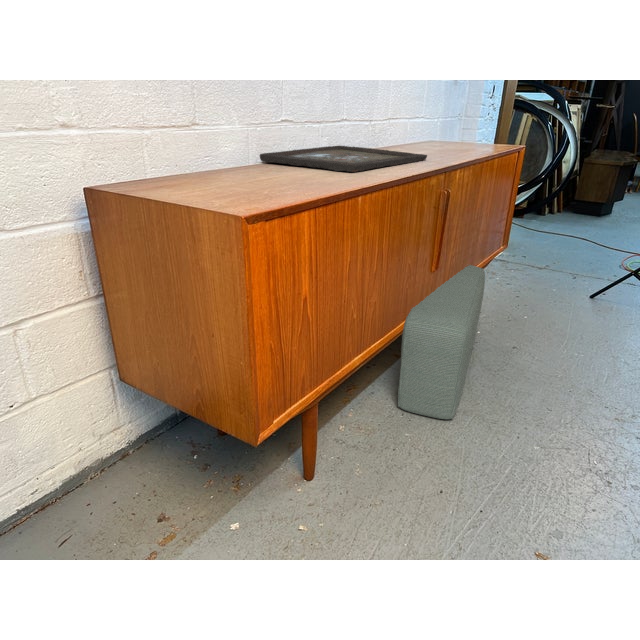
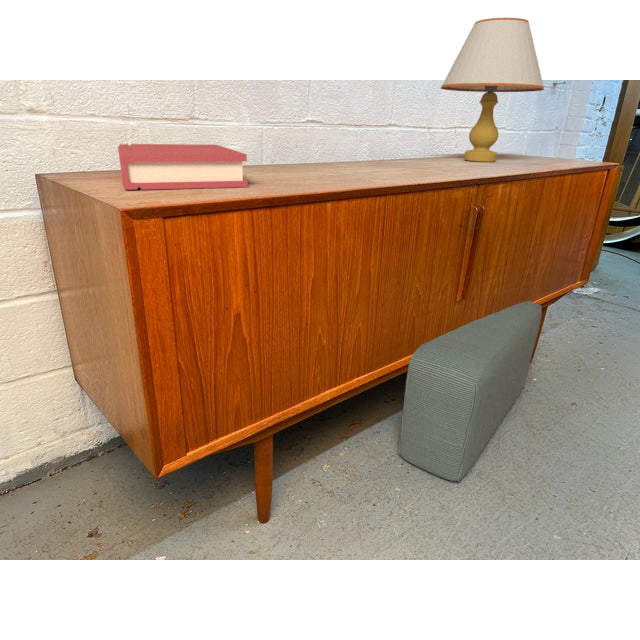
table lamp: none [383,26,470,149] -> present [441,18,544,162]
tray: present [260,146,427,172] -> none [271,153,465,176]
hardback book: none [147,149,293,199] -> present [118,144,248,190]

